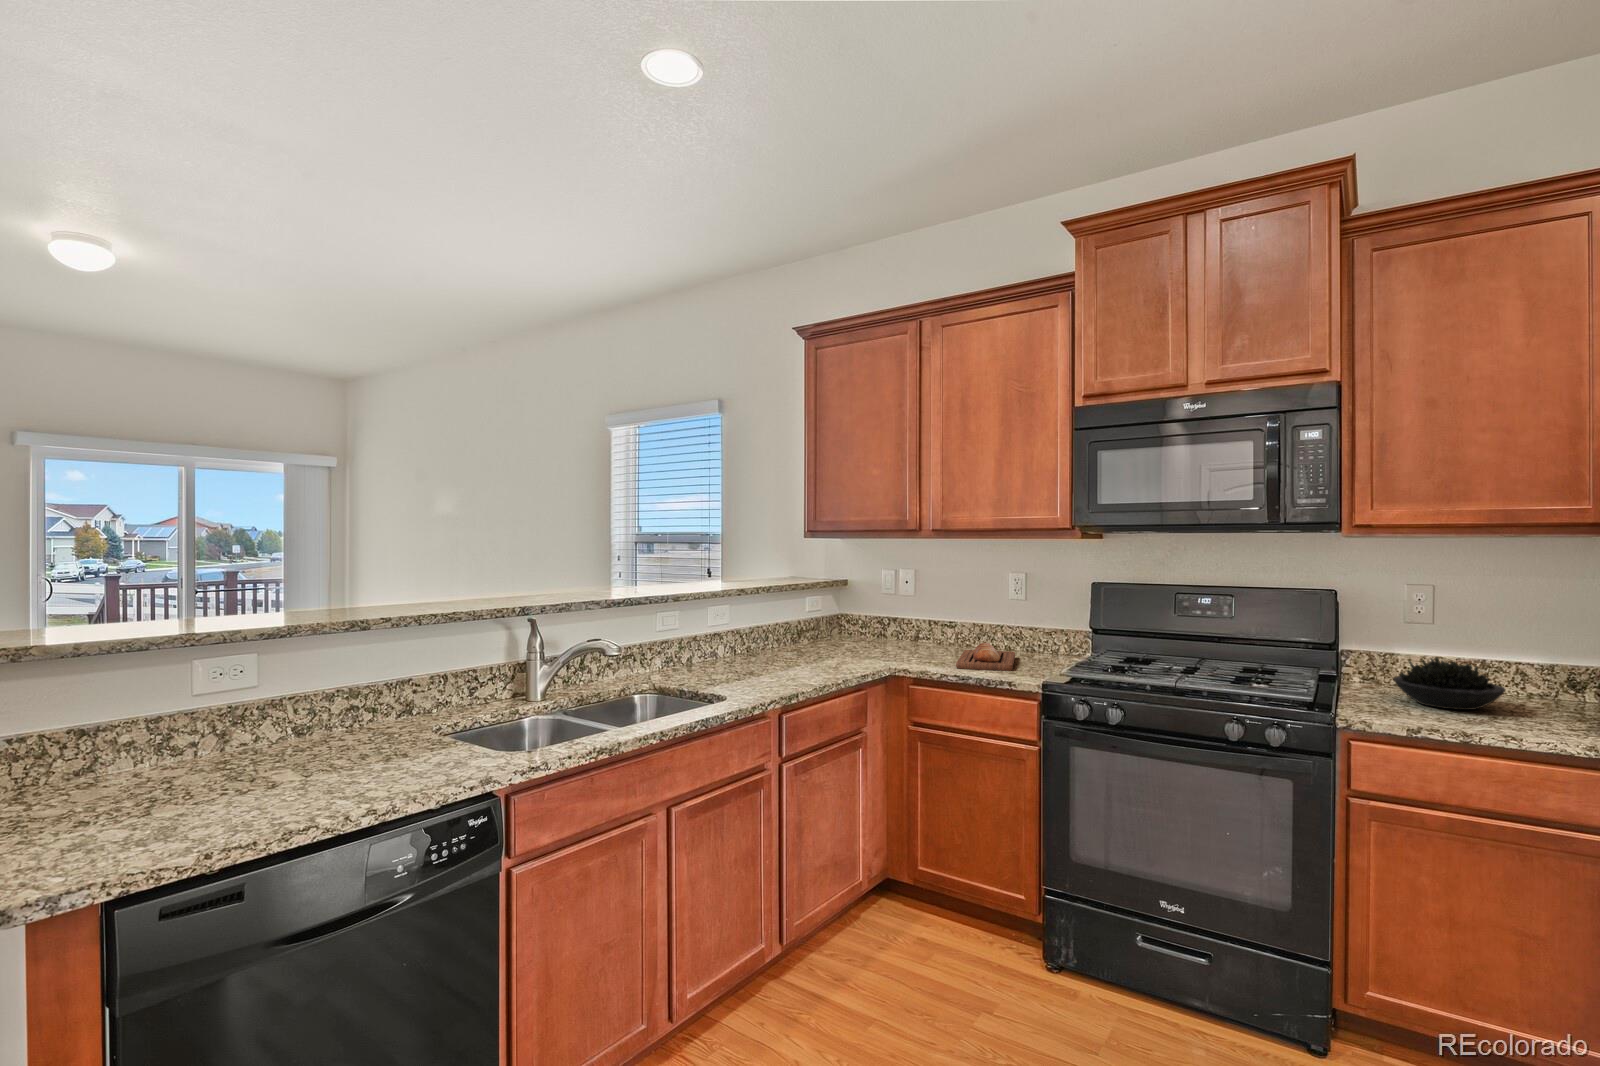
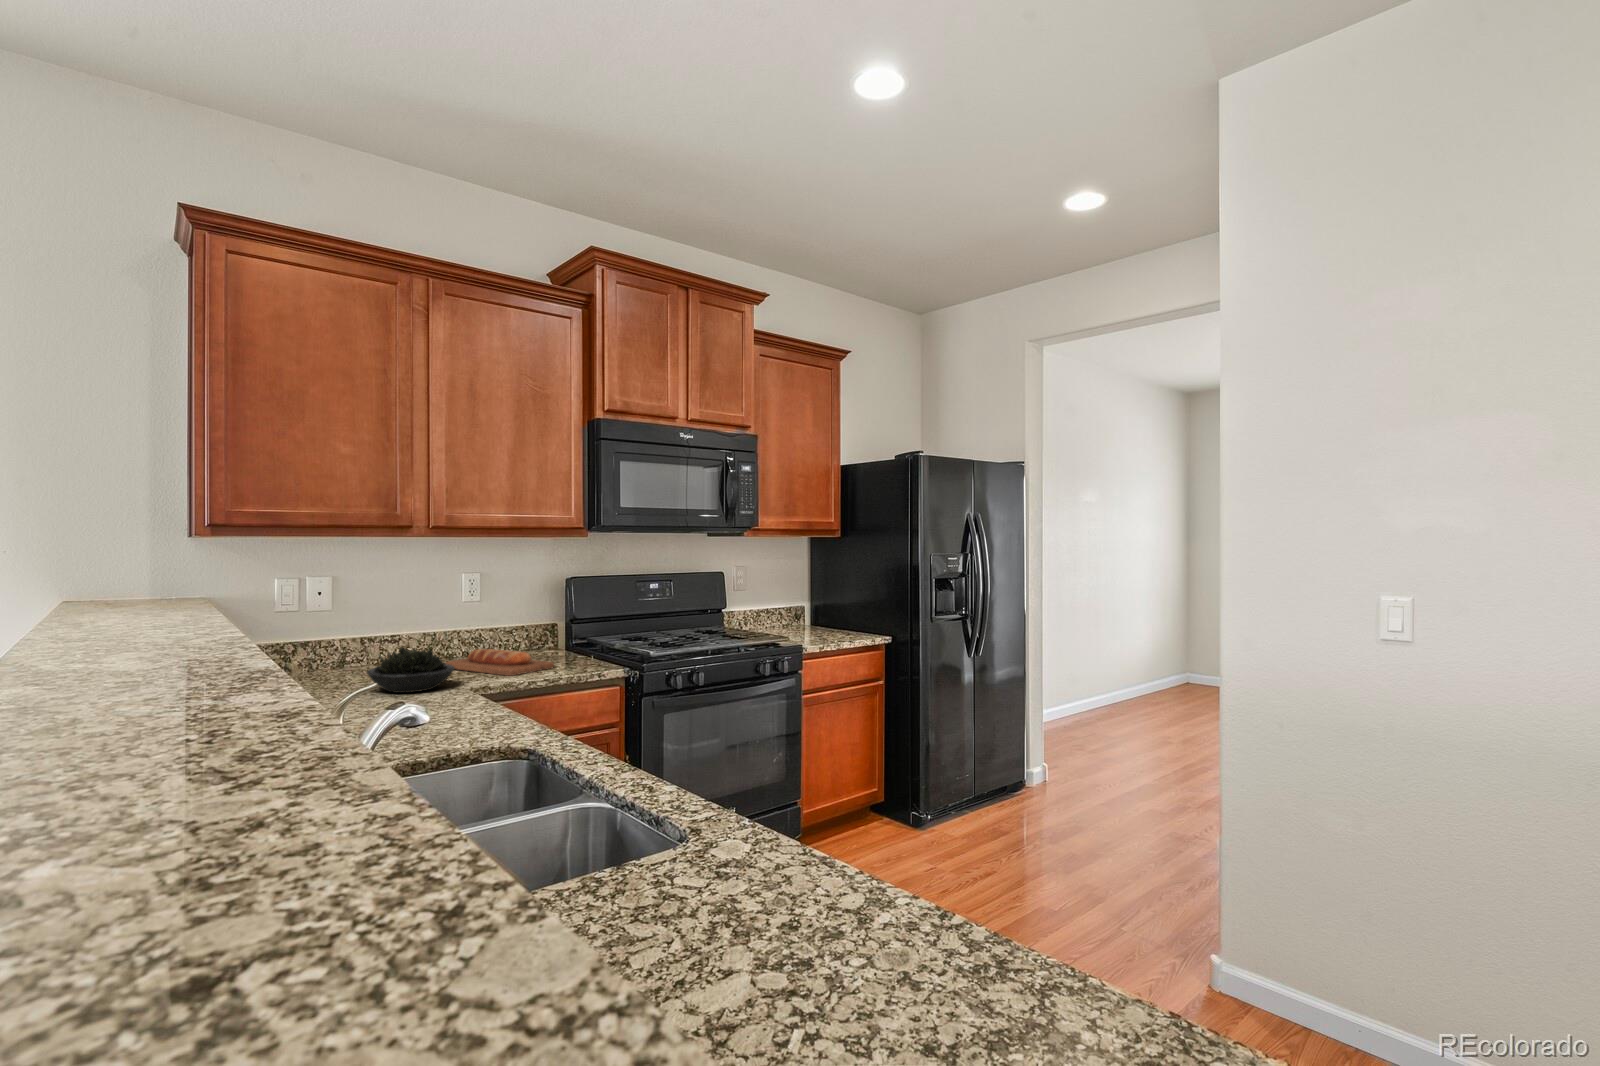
succulent plant: present [1394,657,1505,710] -> present [367,647,455,693]

